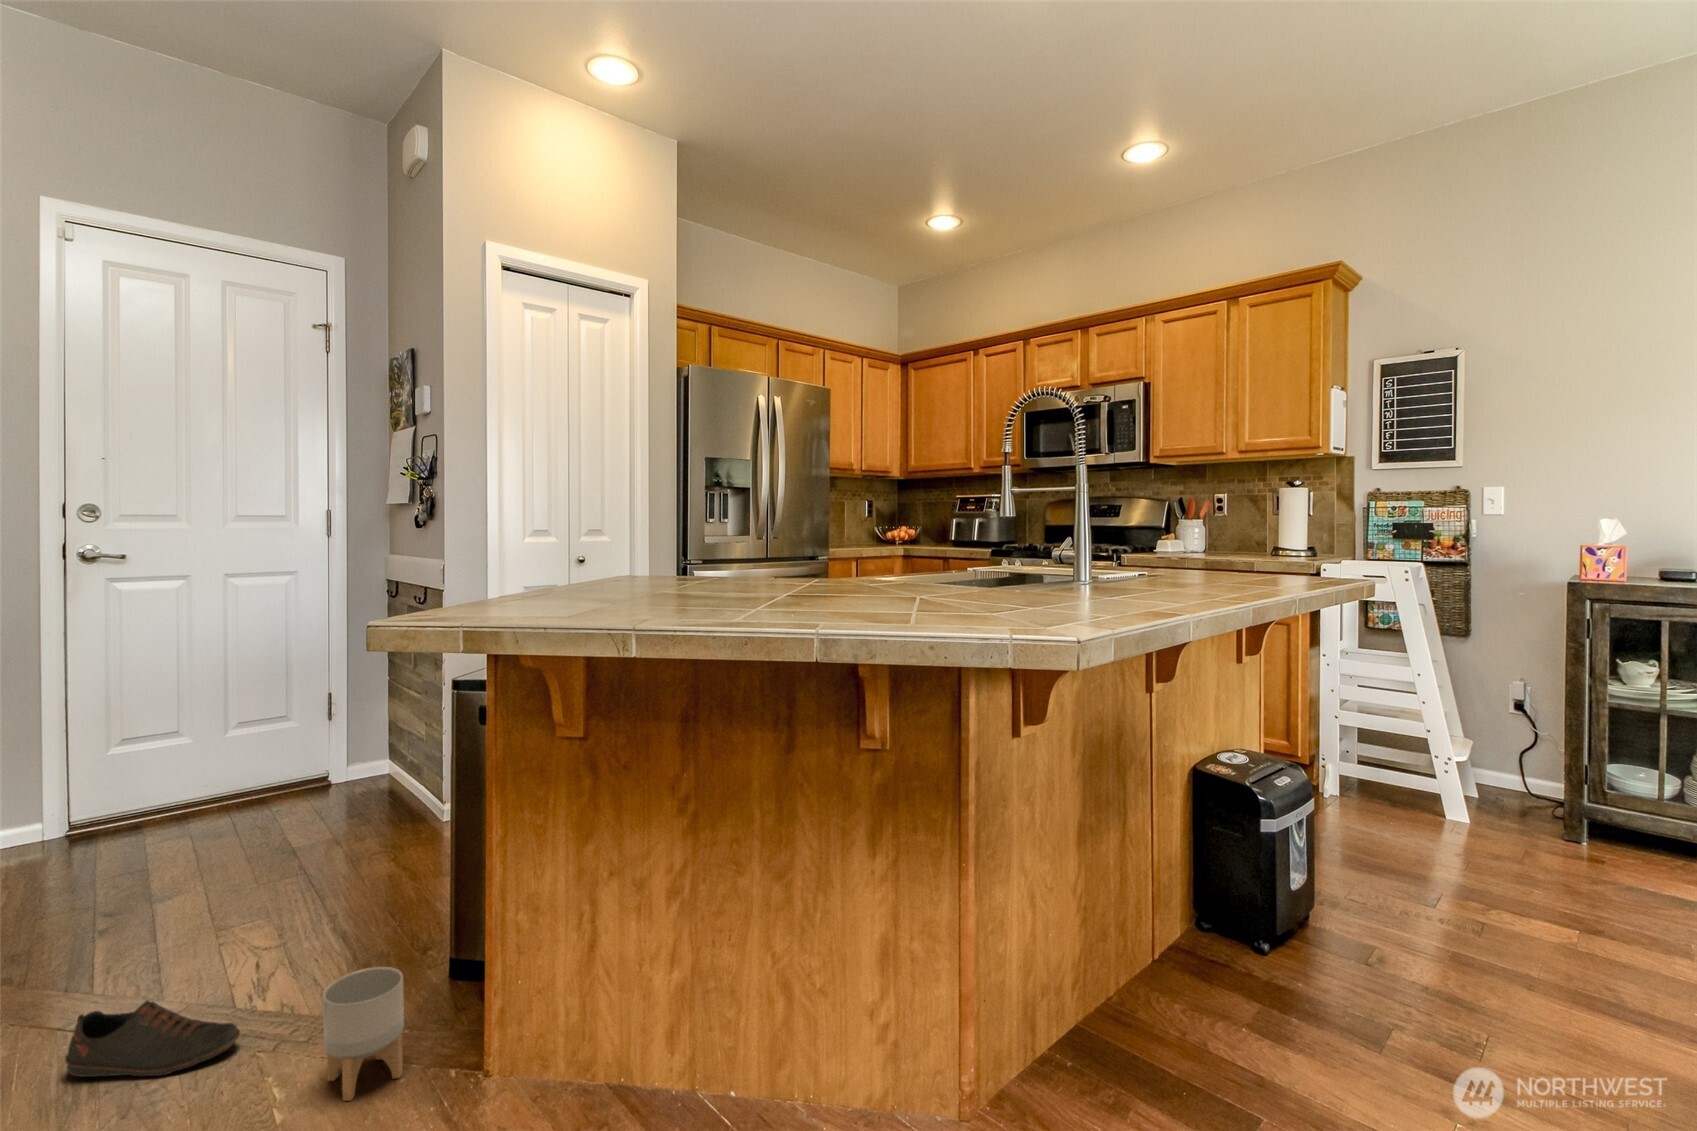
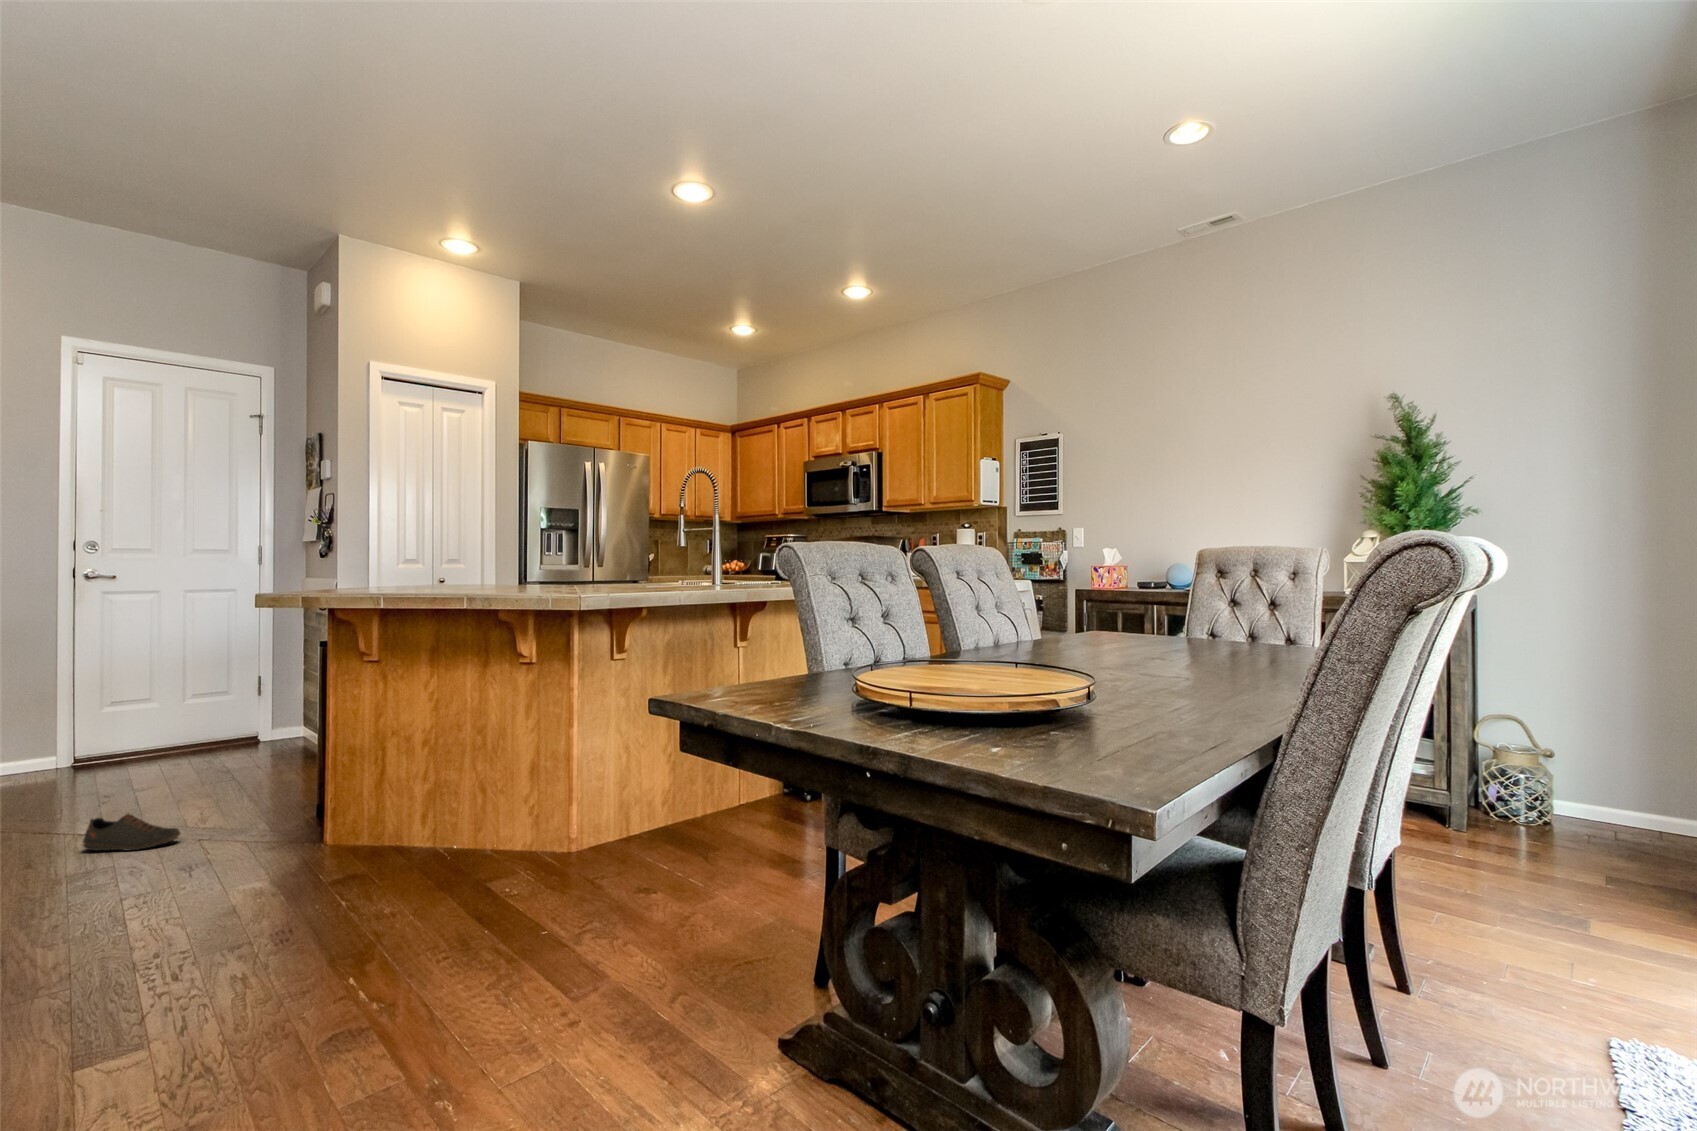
planter: present [323,967,404,1101] -> none [226,793,272,855]

